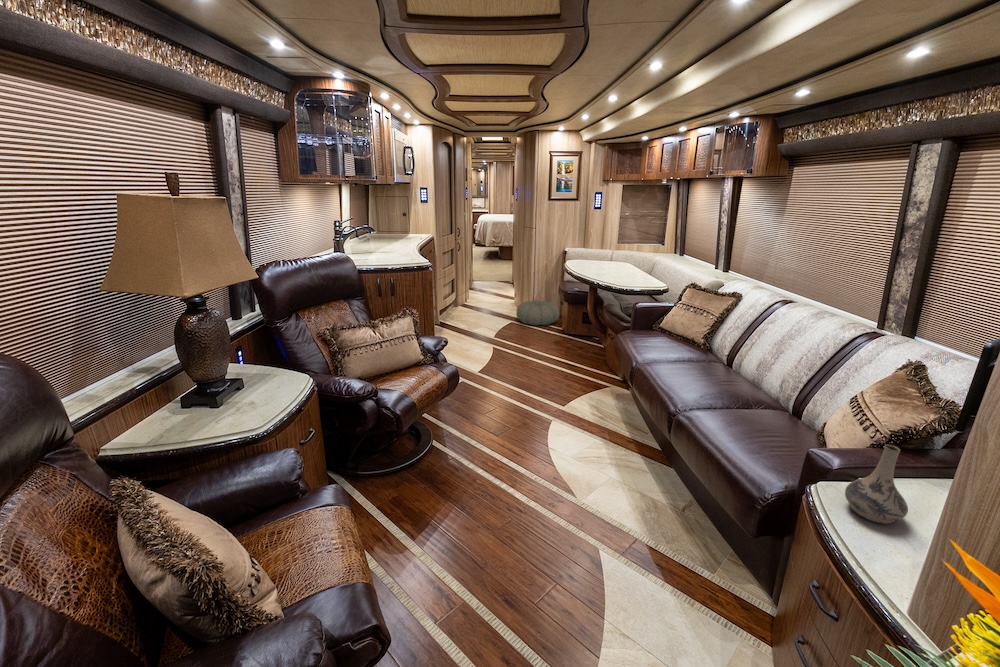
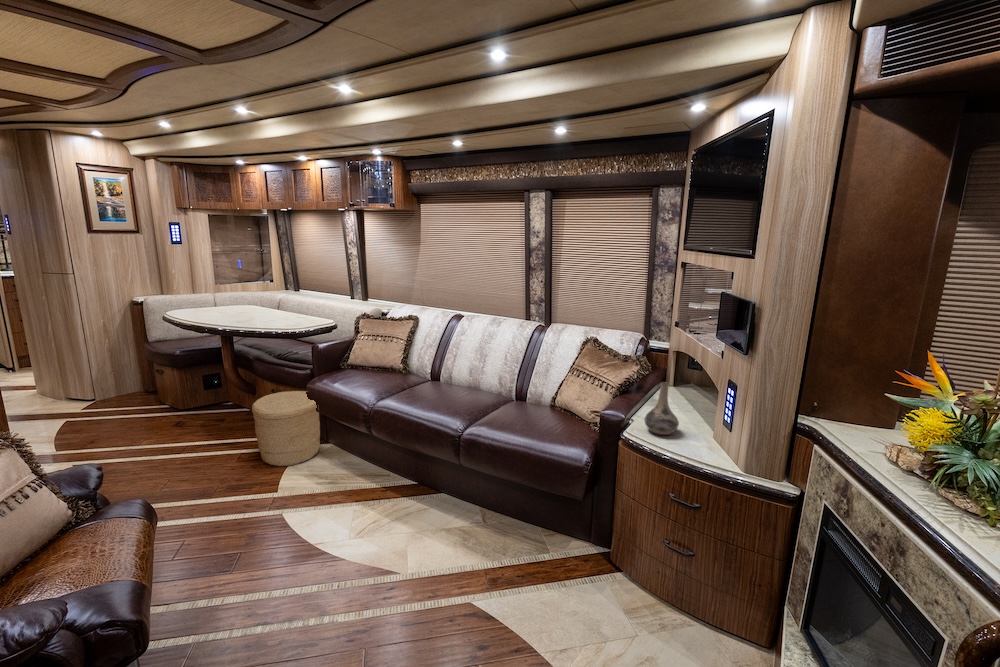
pouf: present [516,300,559,325] -> none [70,377,153,418]
woven basket: none [574,335,626,394] -> present [252,391,320,466]

